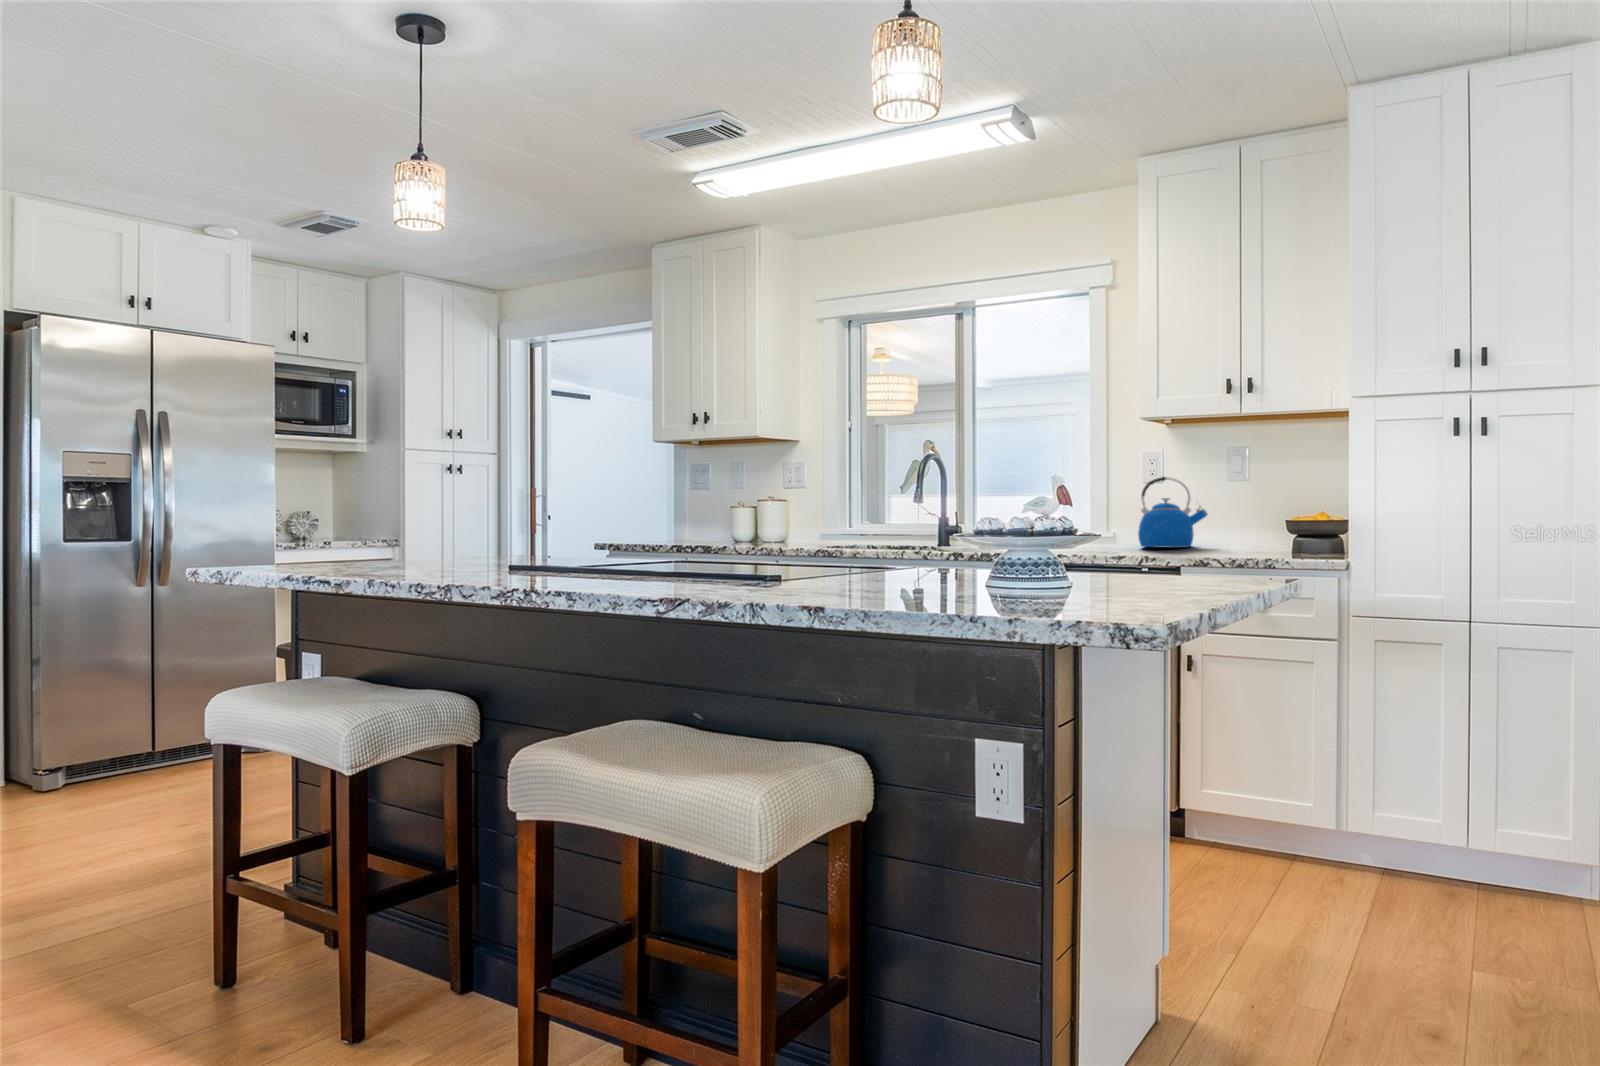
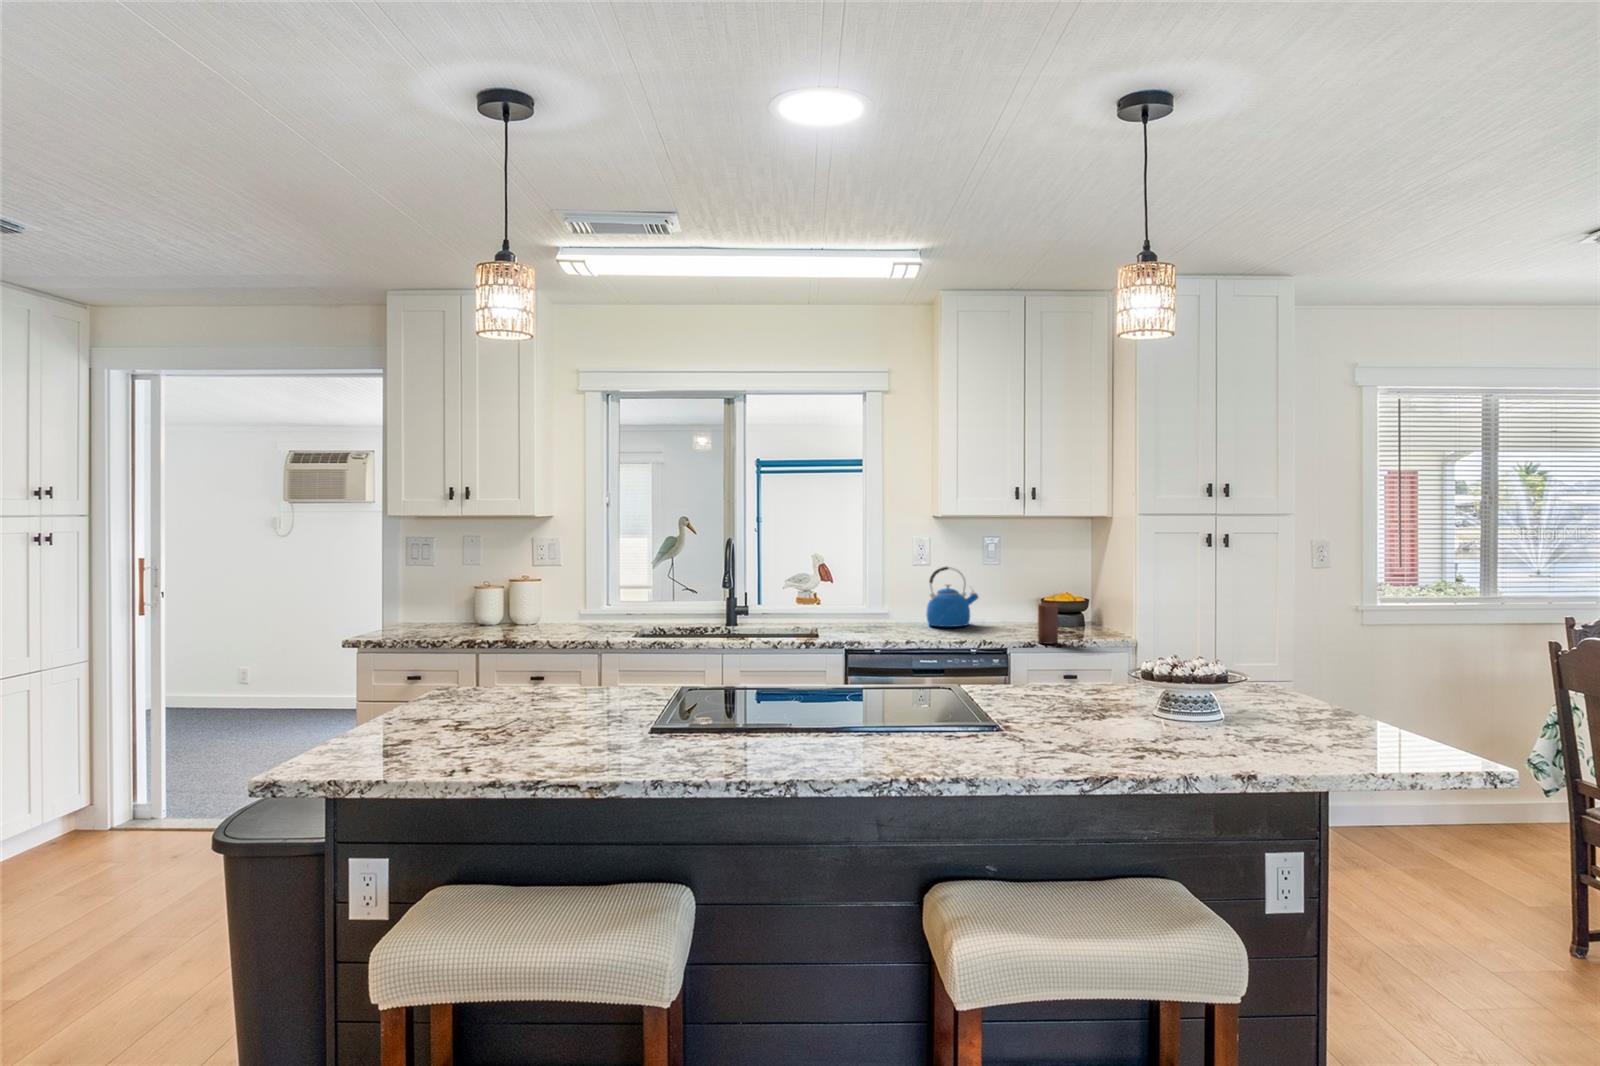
candle: none [1225,514,1252,563] -> present [1038,603,1058,644]

